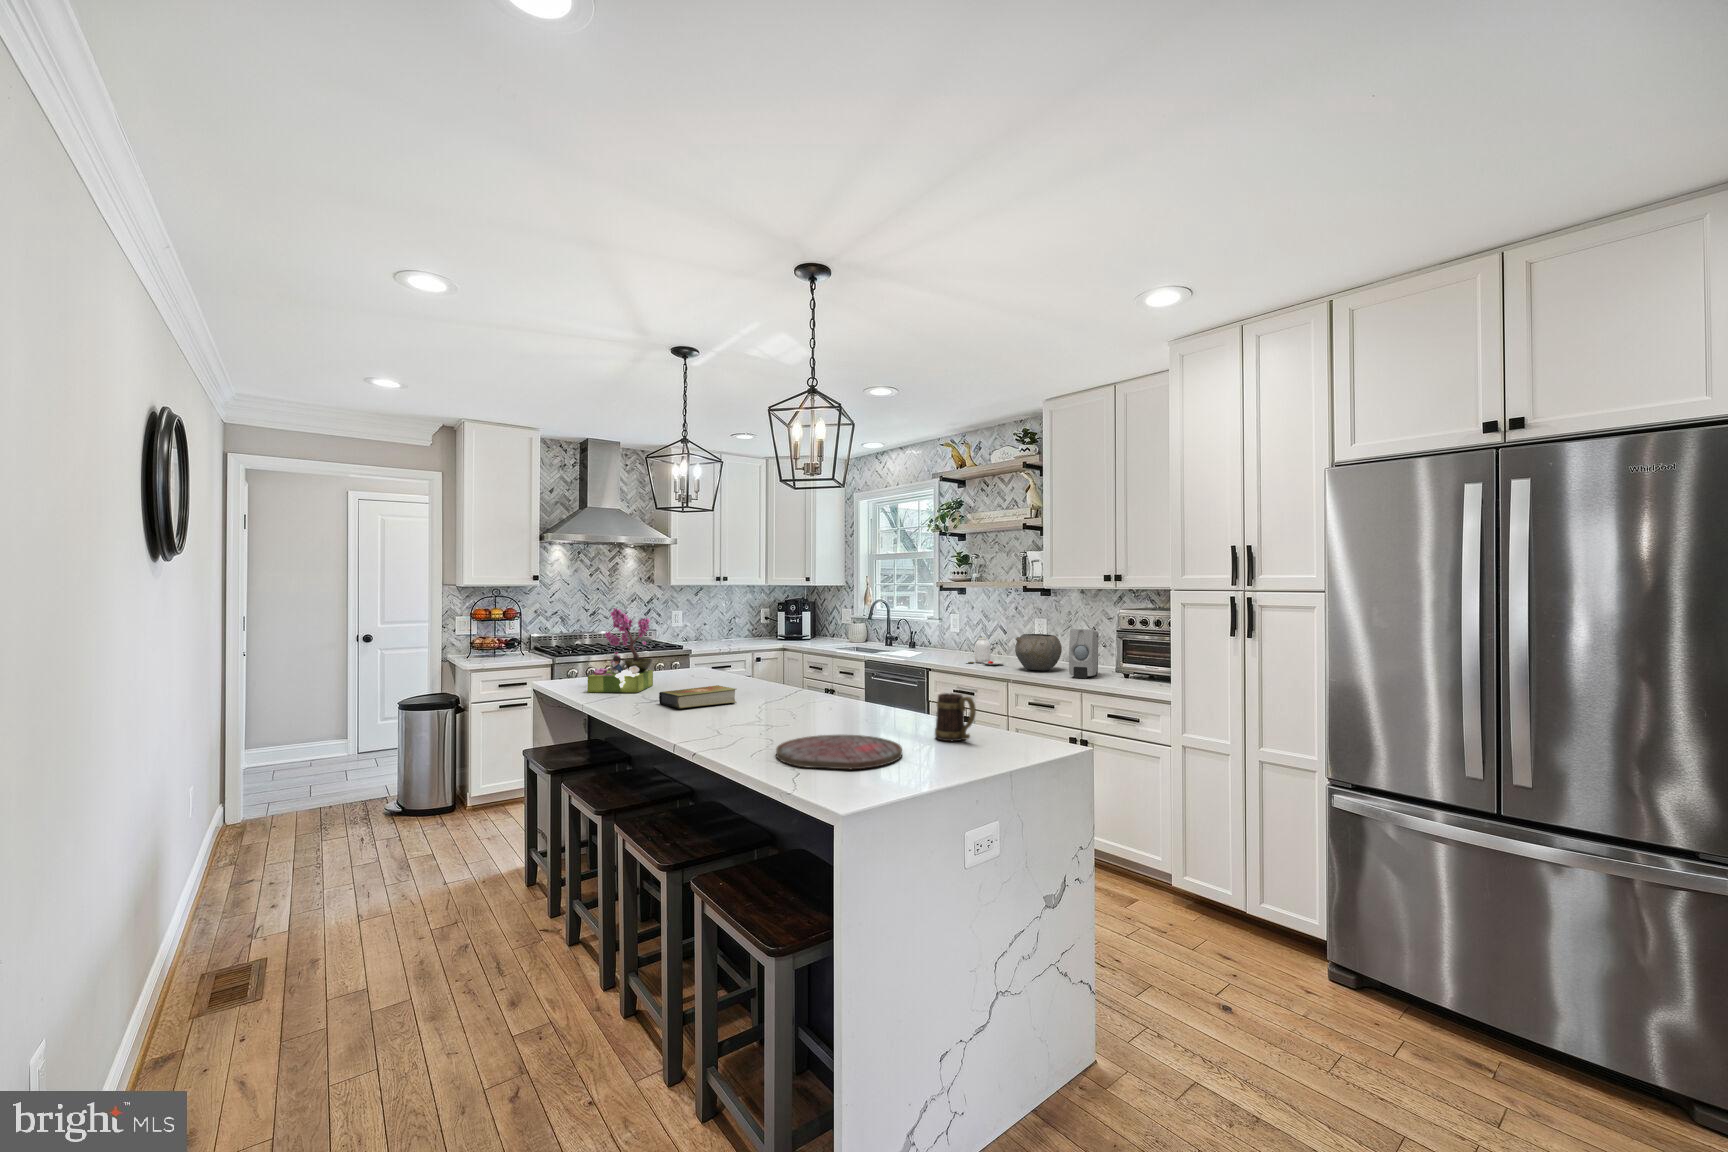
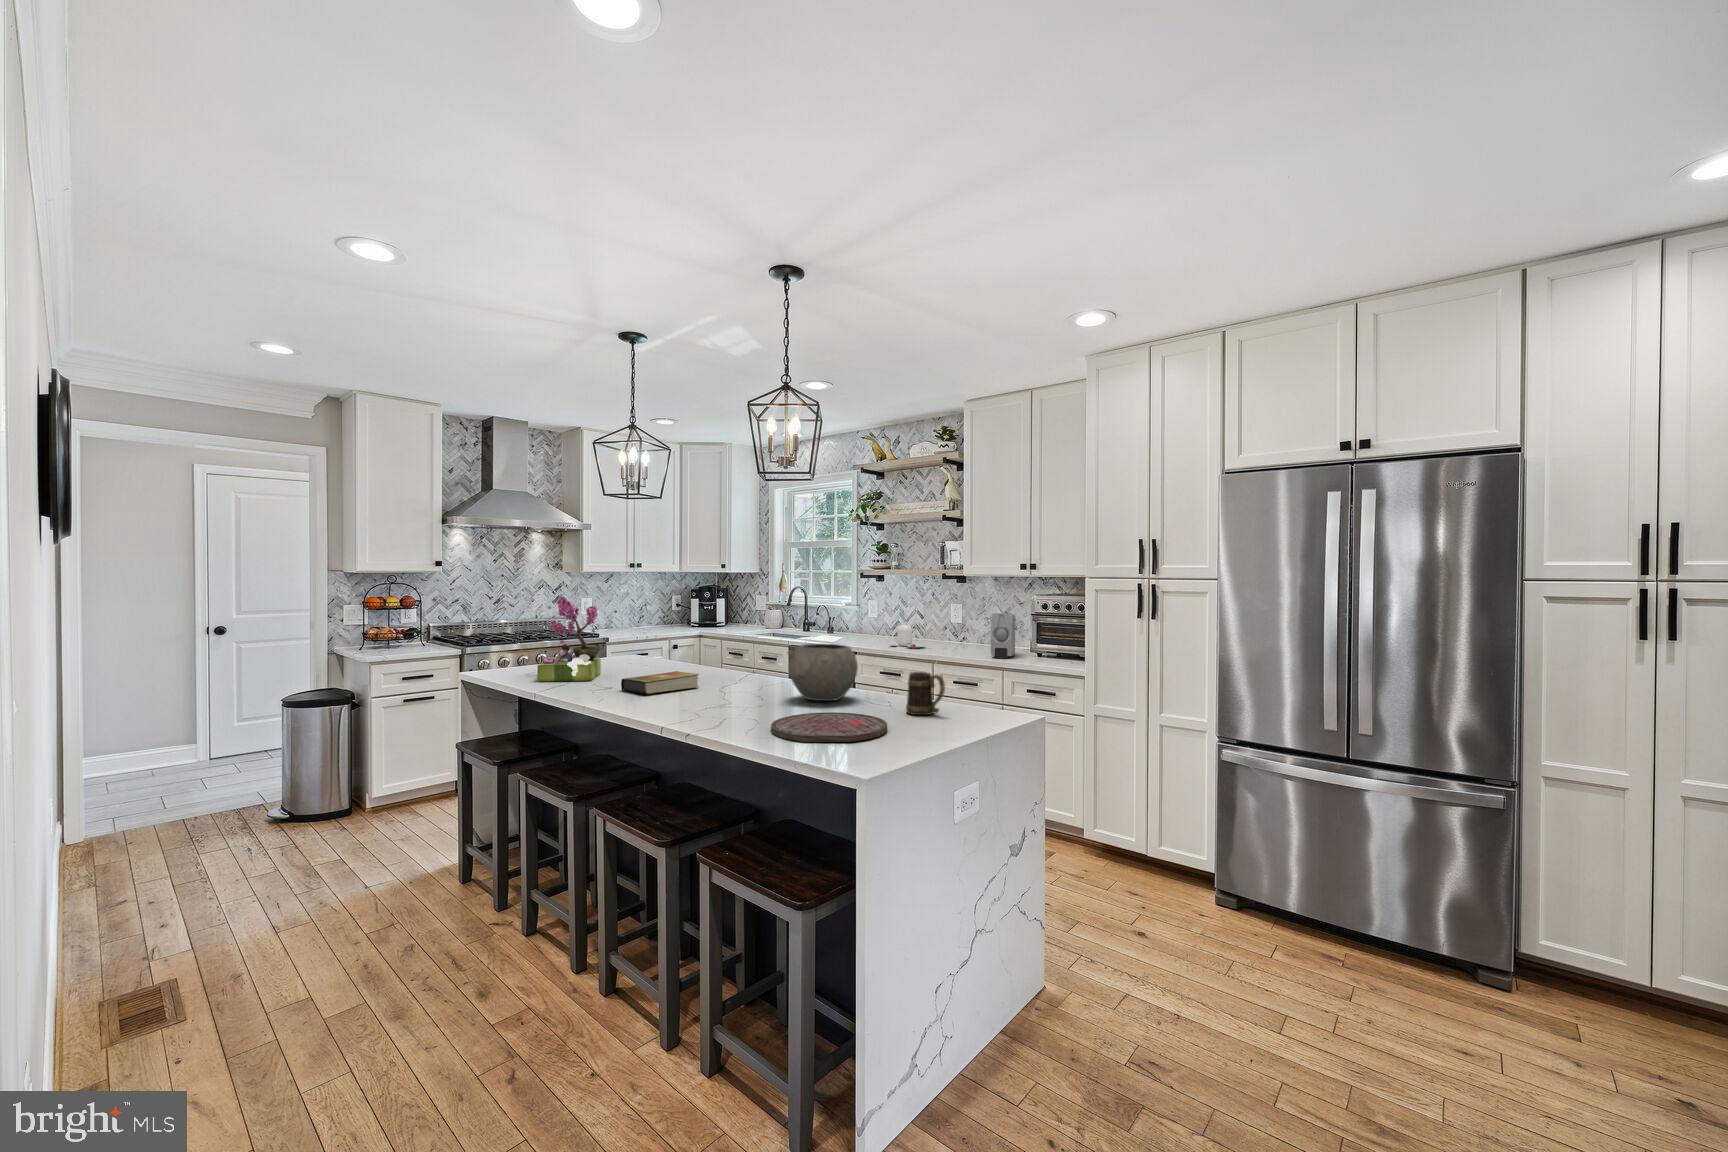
bowl: present [1015,634,1062,671] -> present [788,644,858,701]

